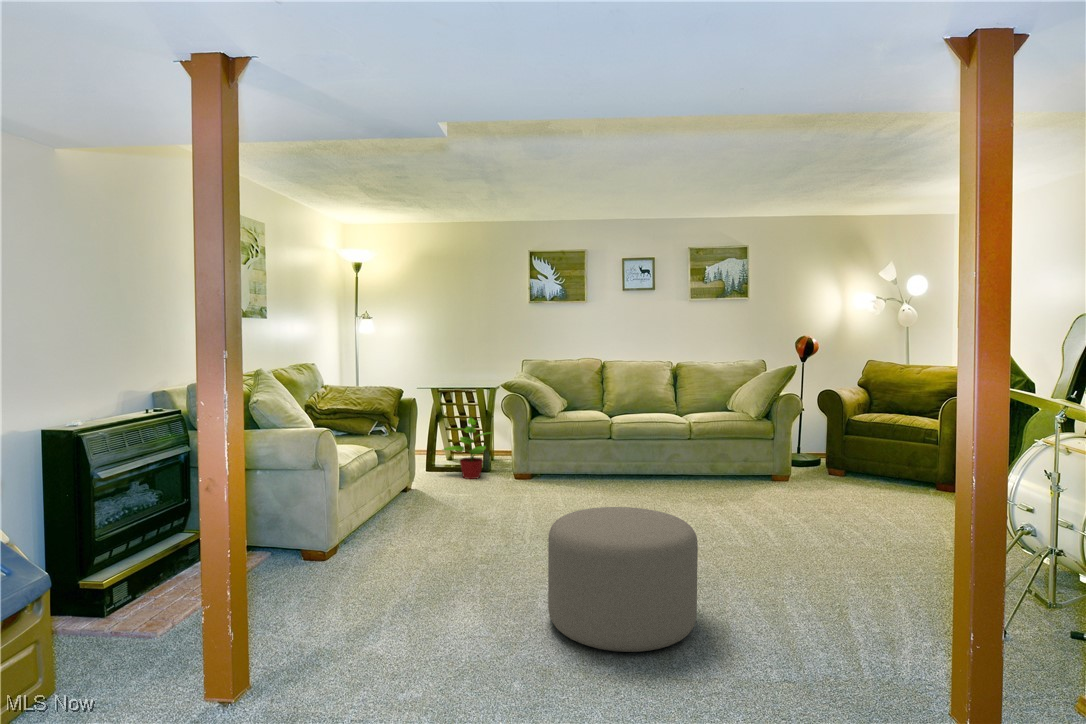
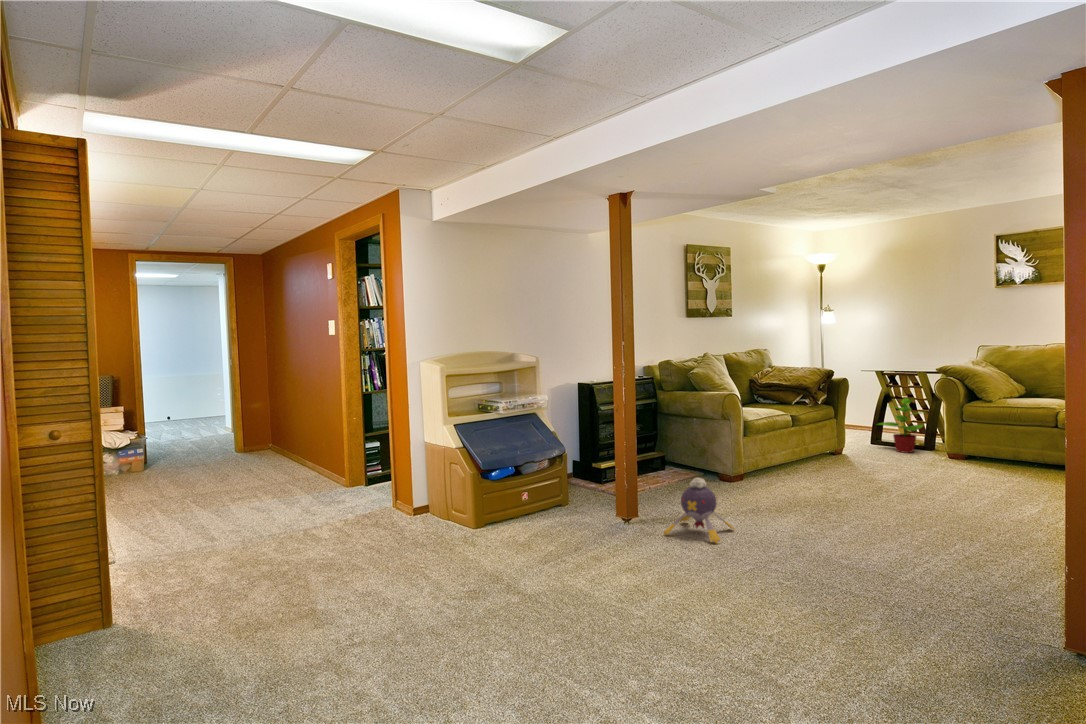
ottoman: present [548,507,698,652] -> none [846,461,983,570]
plush toy: none [298,584,406,701] -> present [664,478,734,543]

